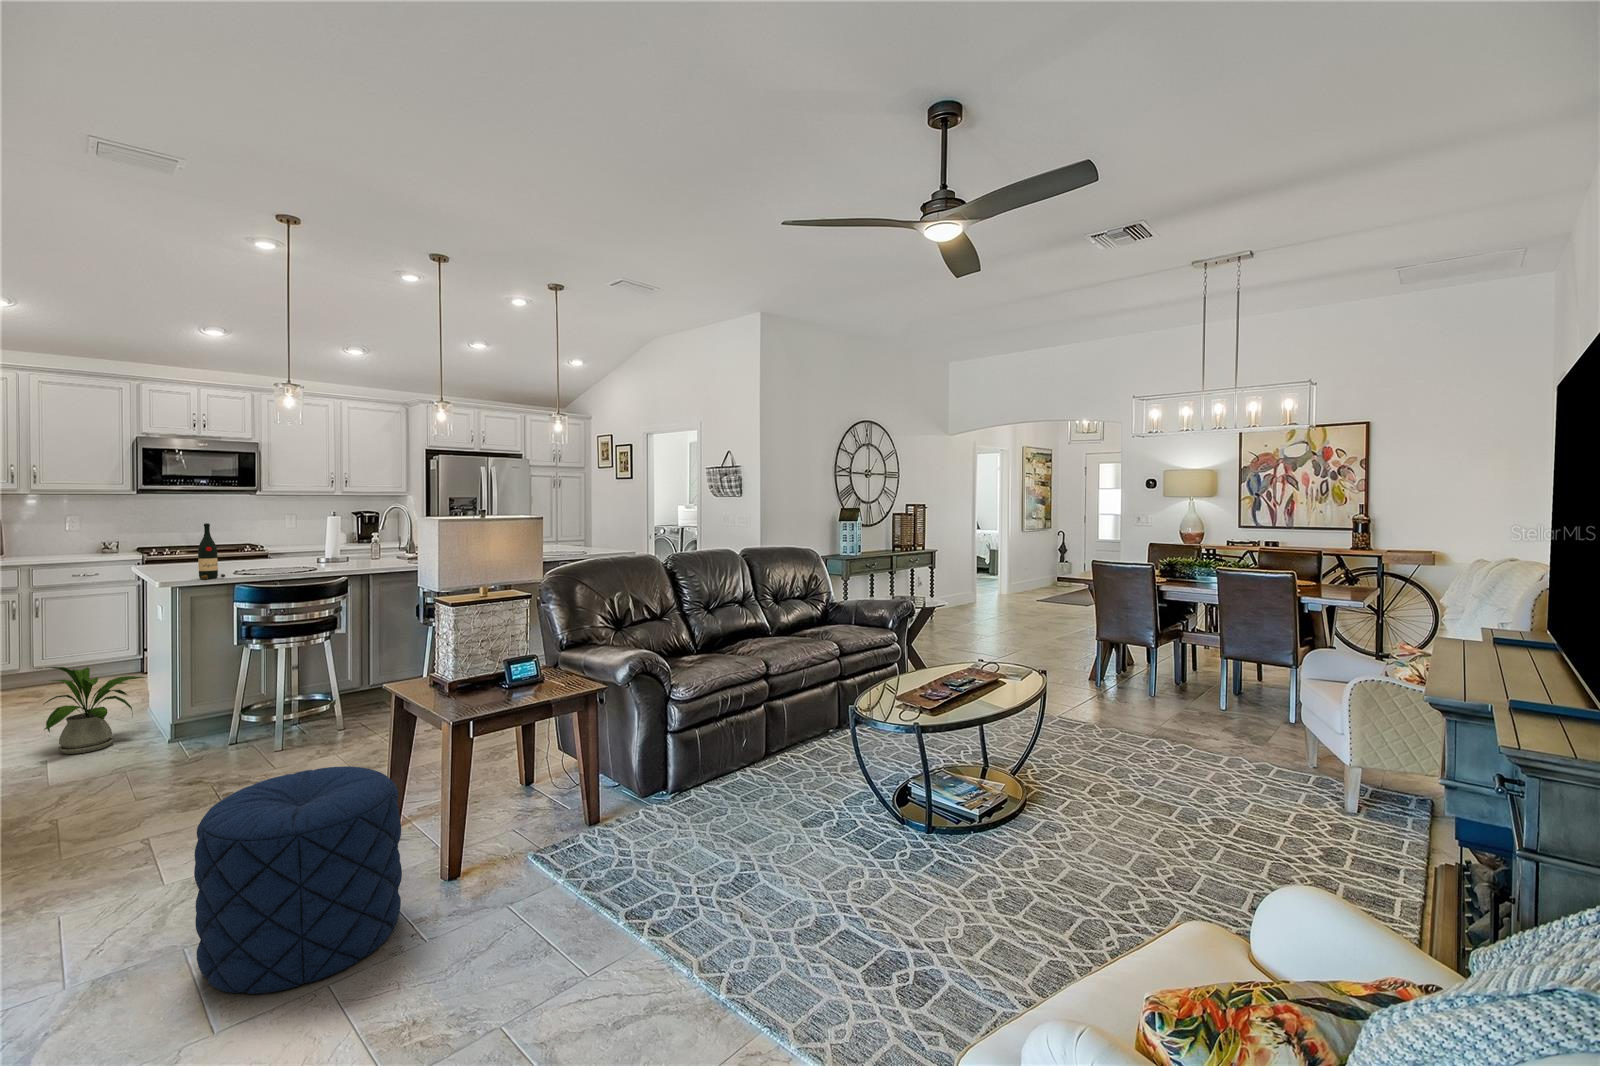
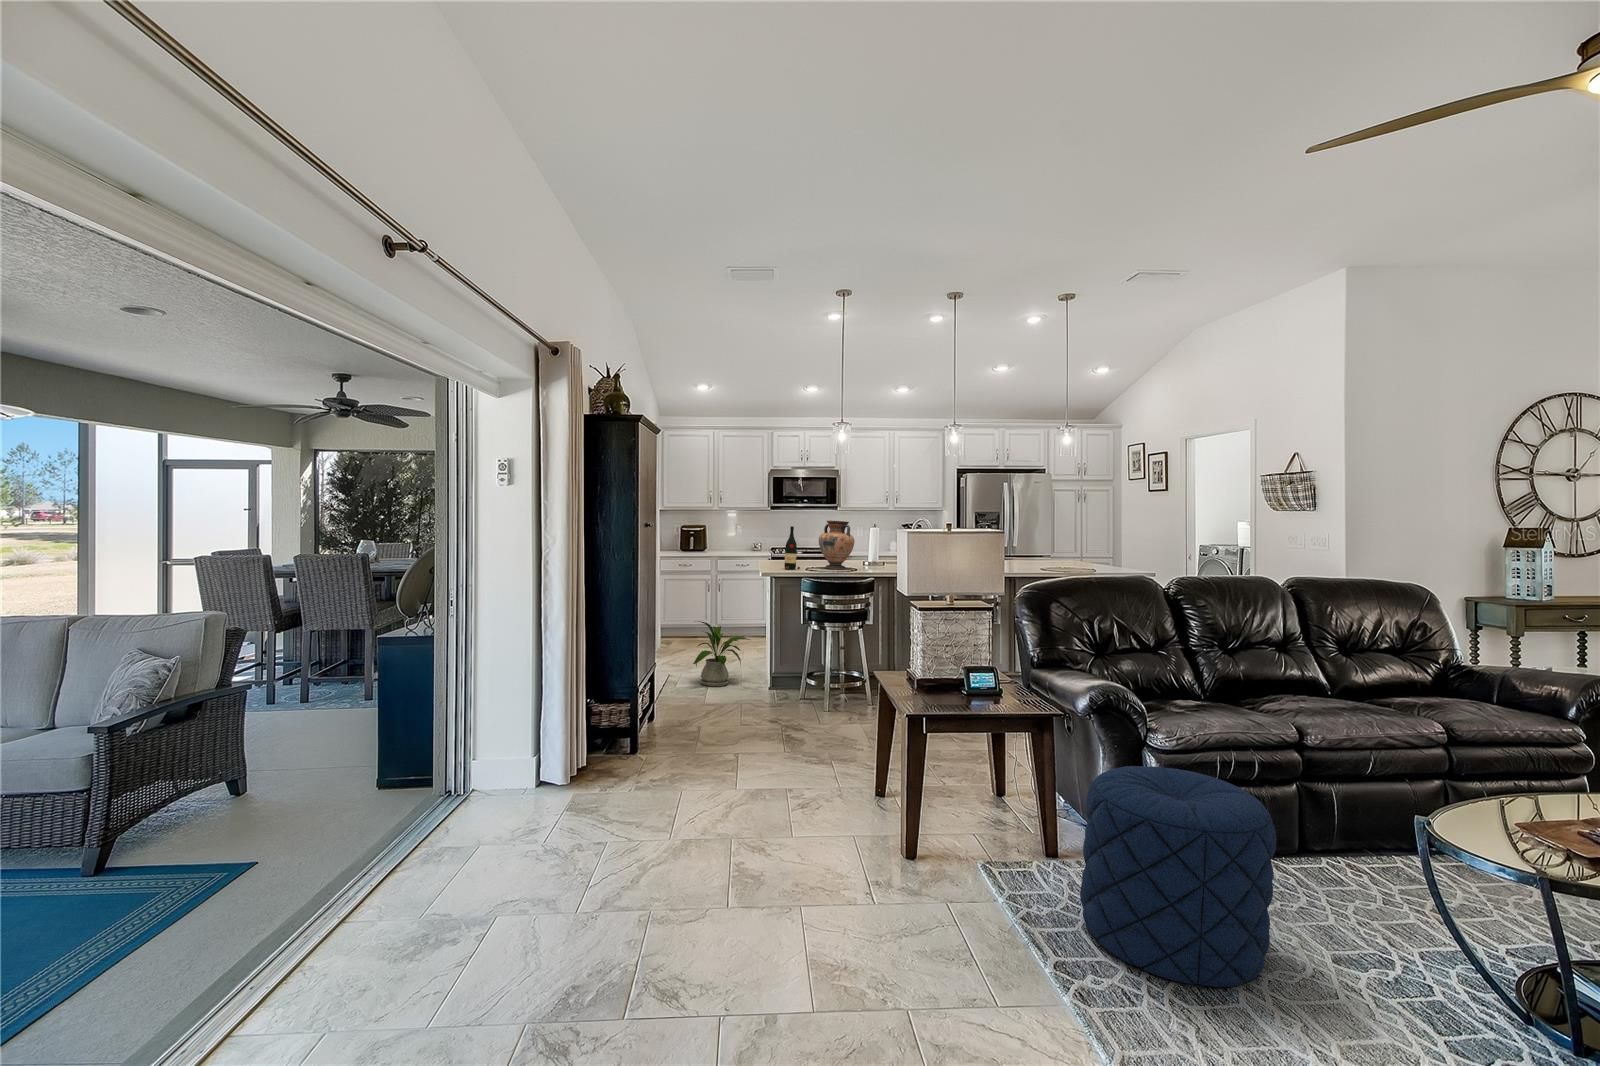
vase: none [247,512,301,571] -> present [819,520,855,569]
pouf: present [194,766,402,994] -> present [1080,766,1276,987]

